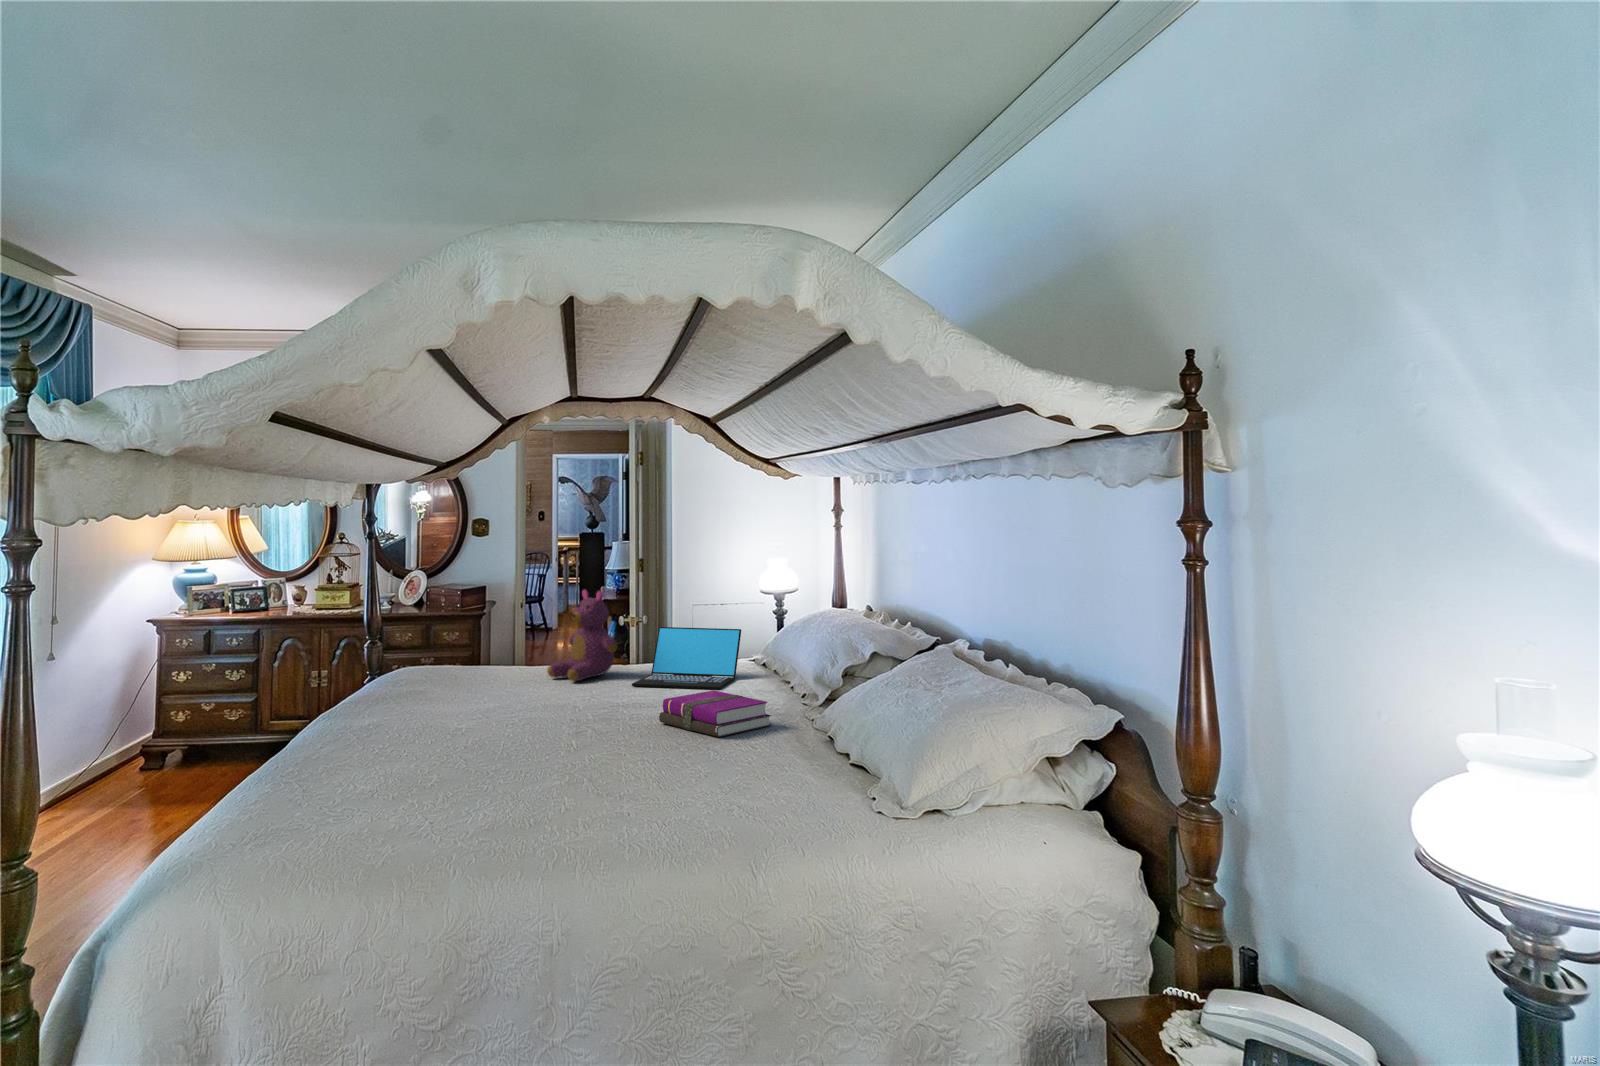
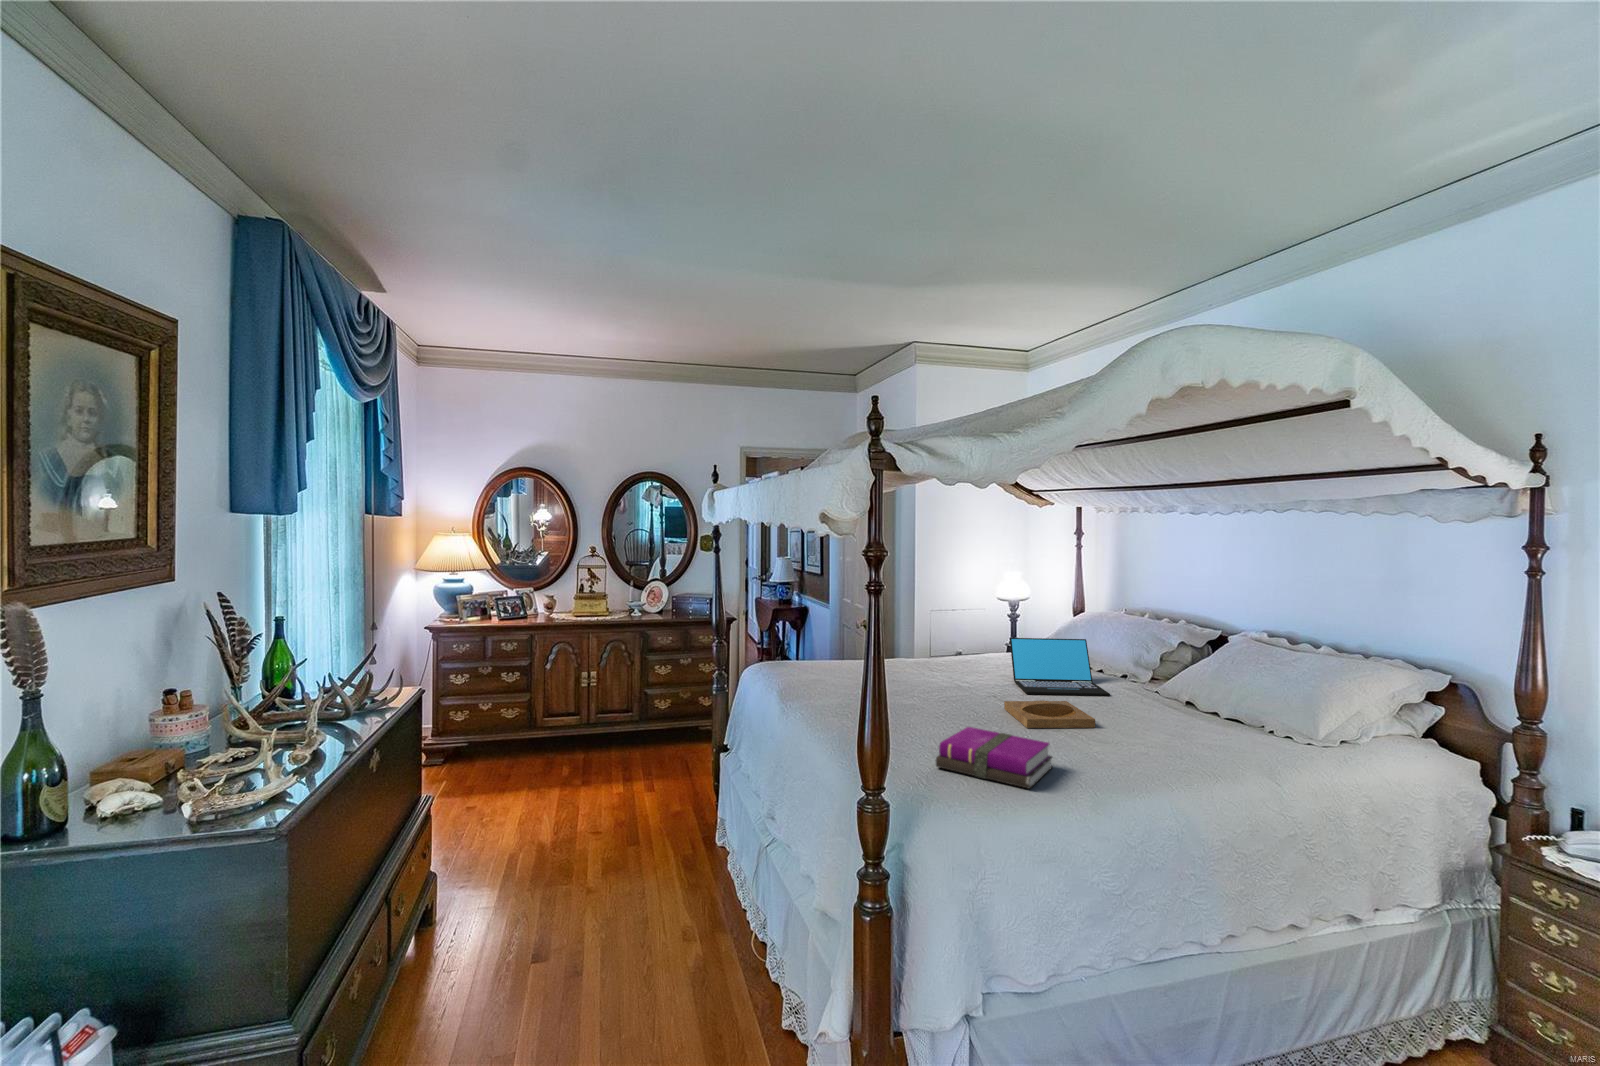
teddy bear: present [547,589,617,681] -> none [928,606,992,690]
tray: none [543,688,636,713] -> present [1004,700,1095,728]
notebook: present [659,690,771,737] -> present [936,727,1052,789]

